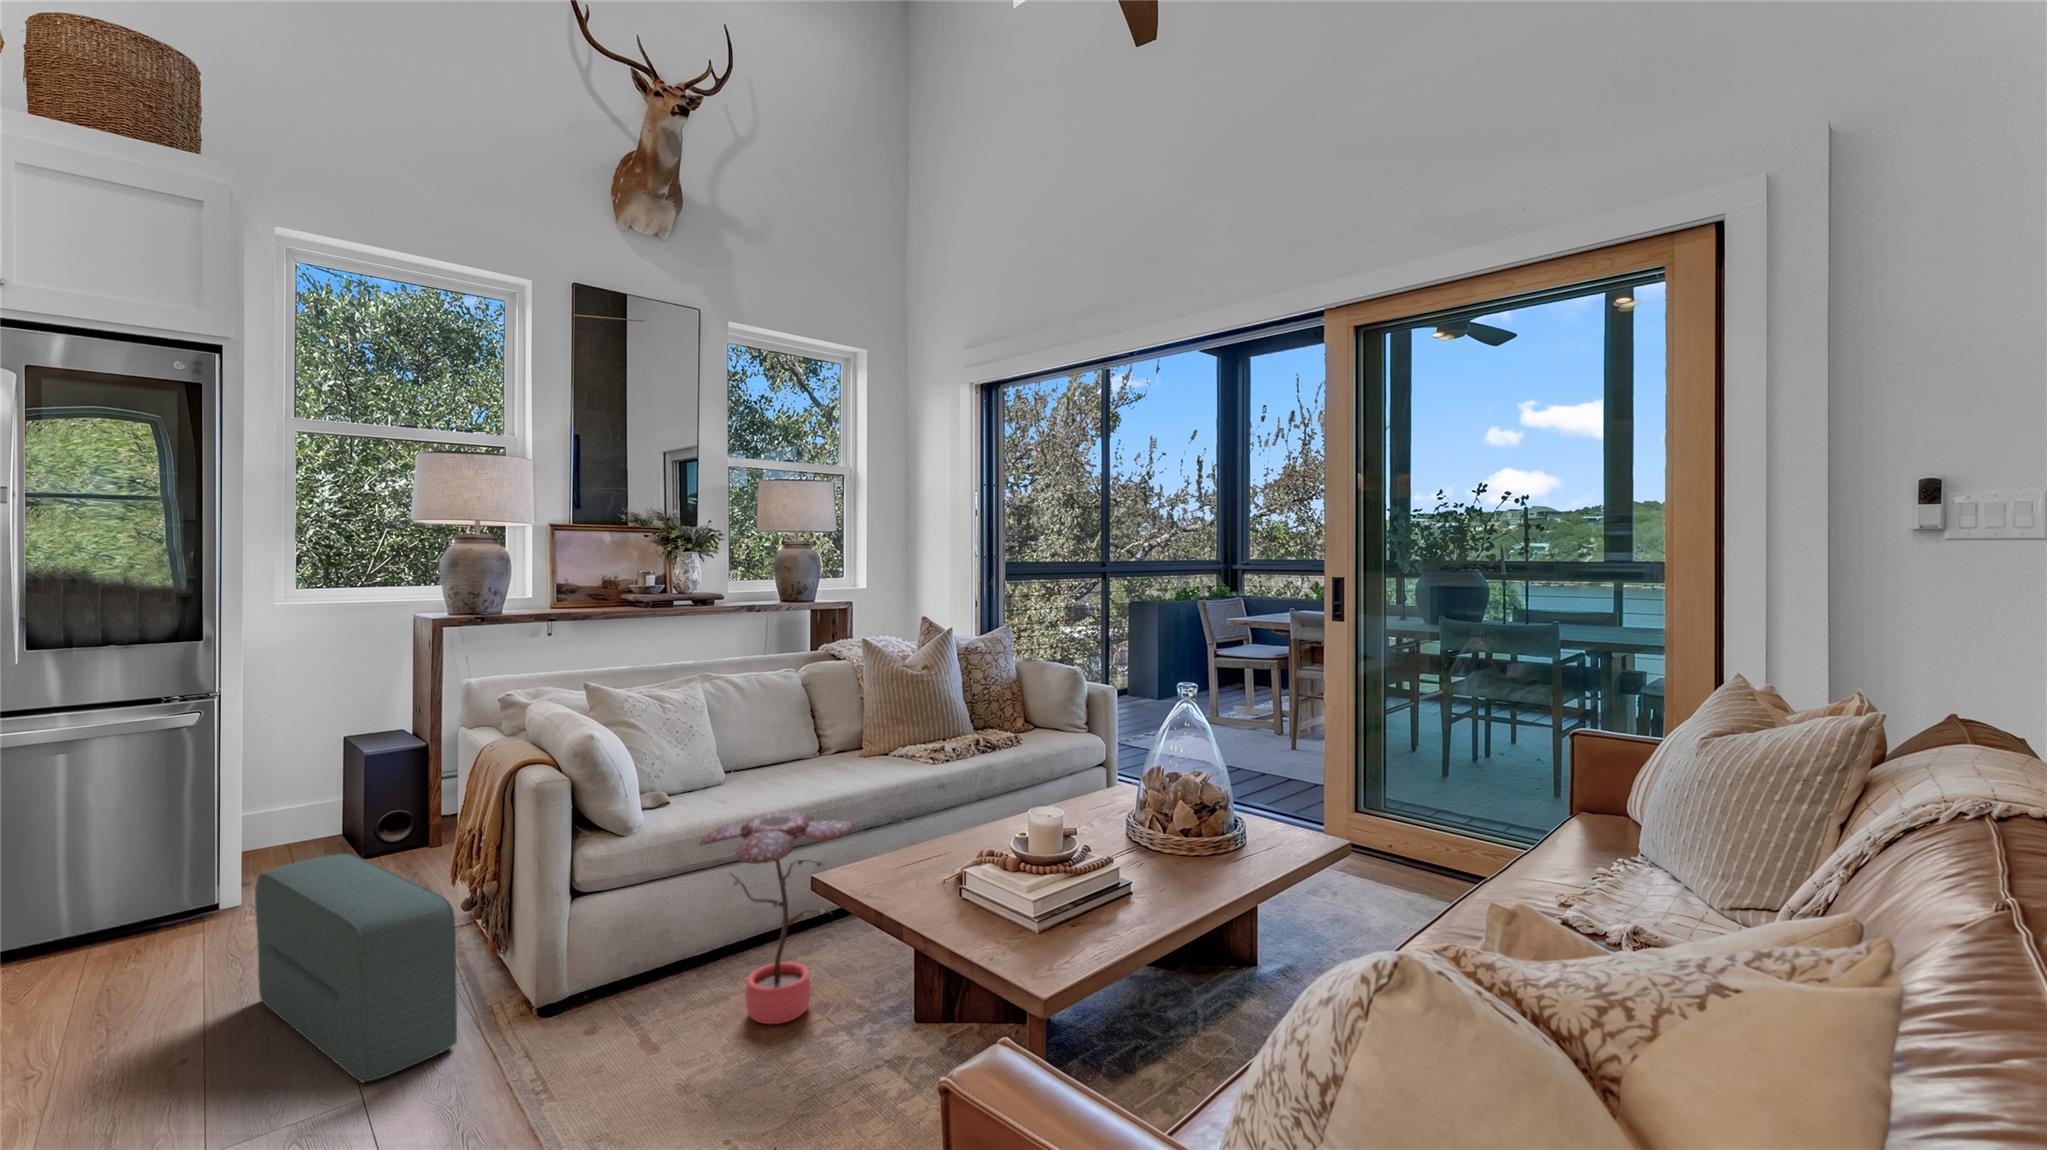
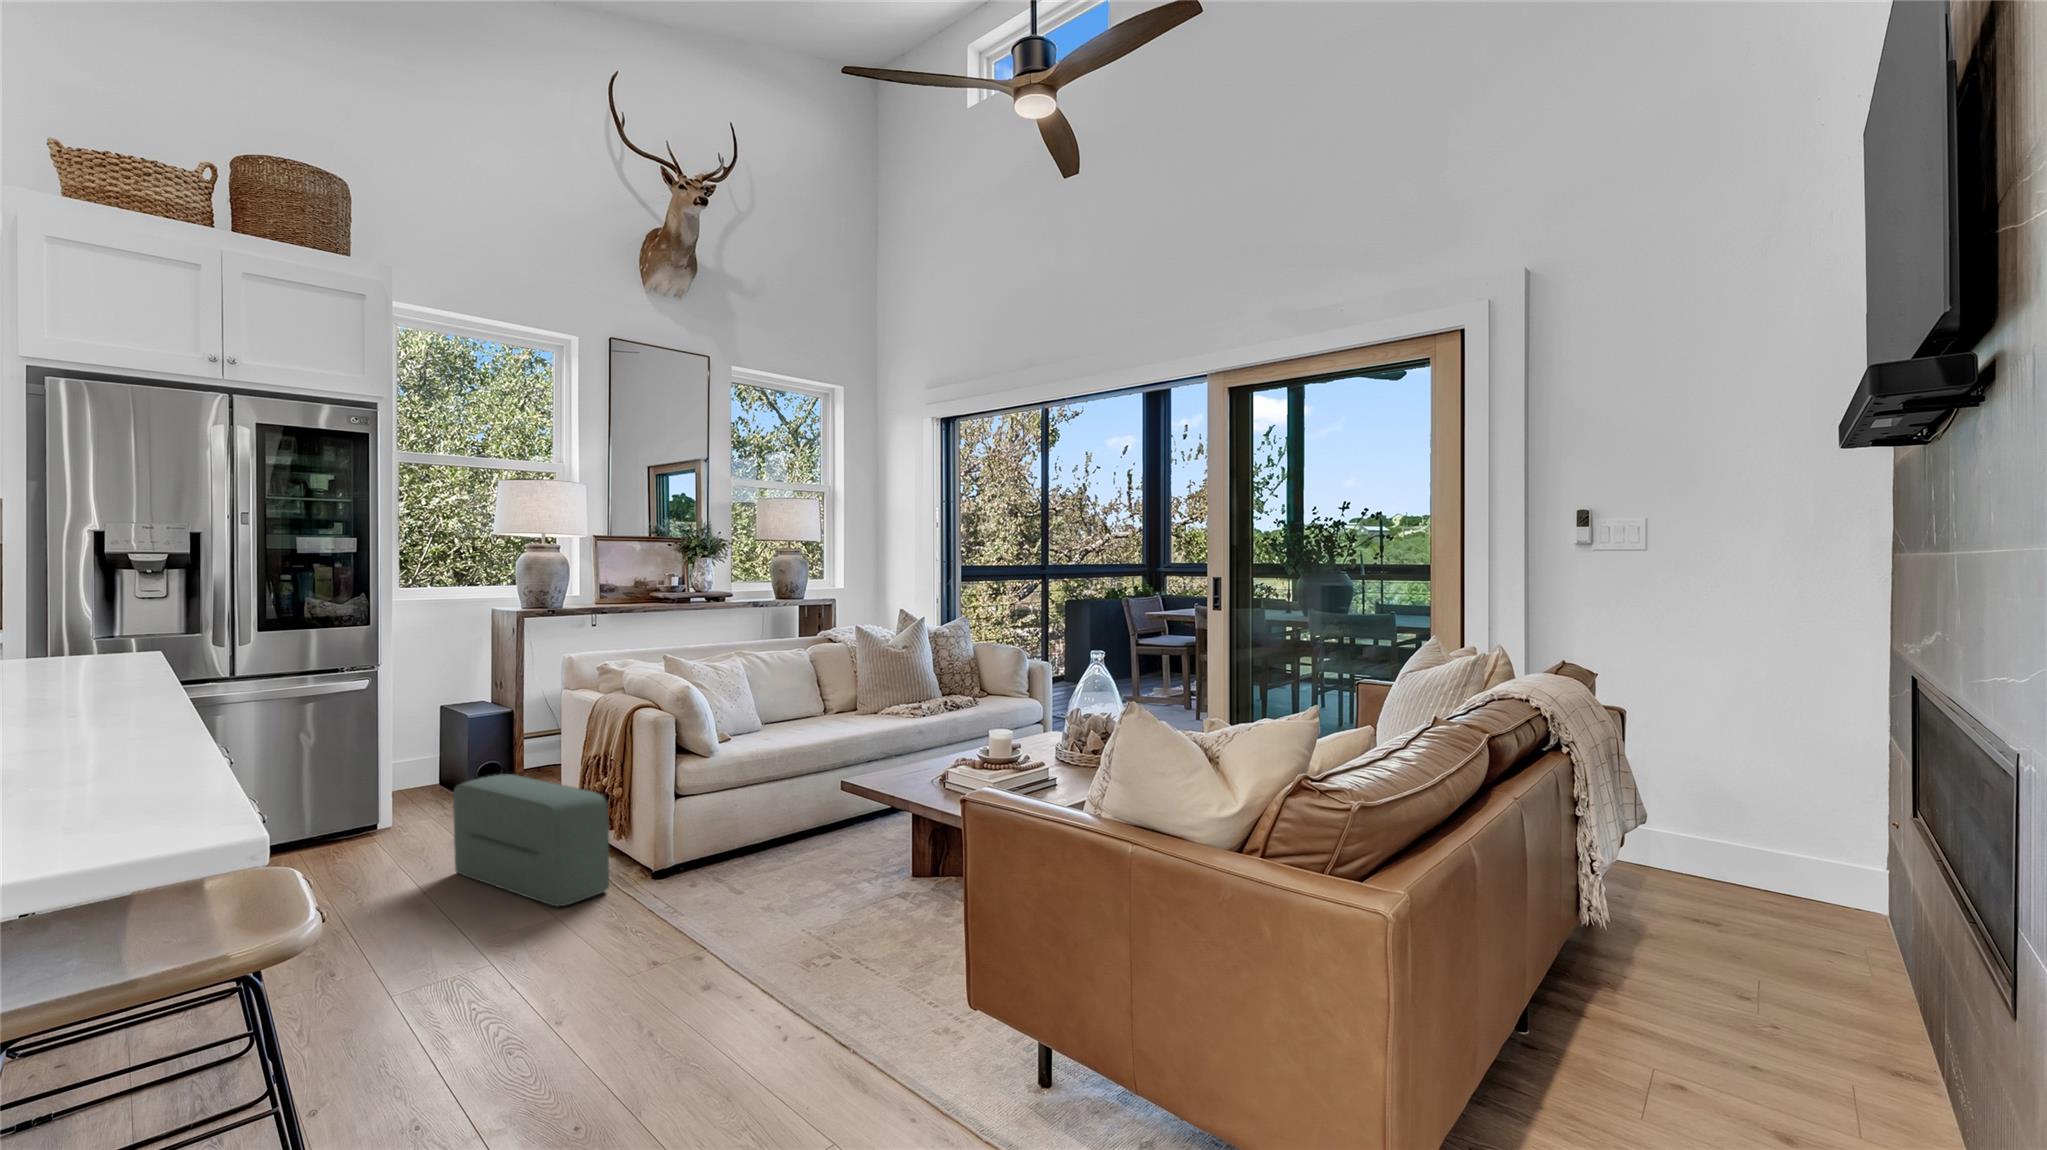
potted plant: present [699,811,853,1024] -> none [765,741,868,876]

